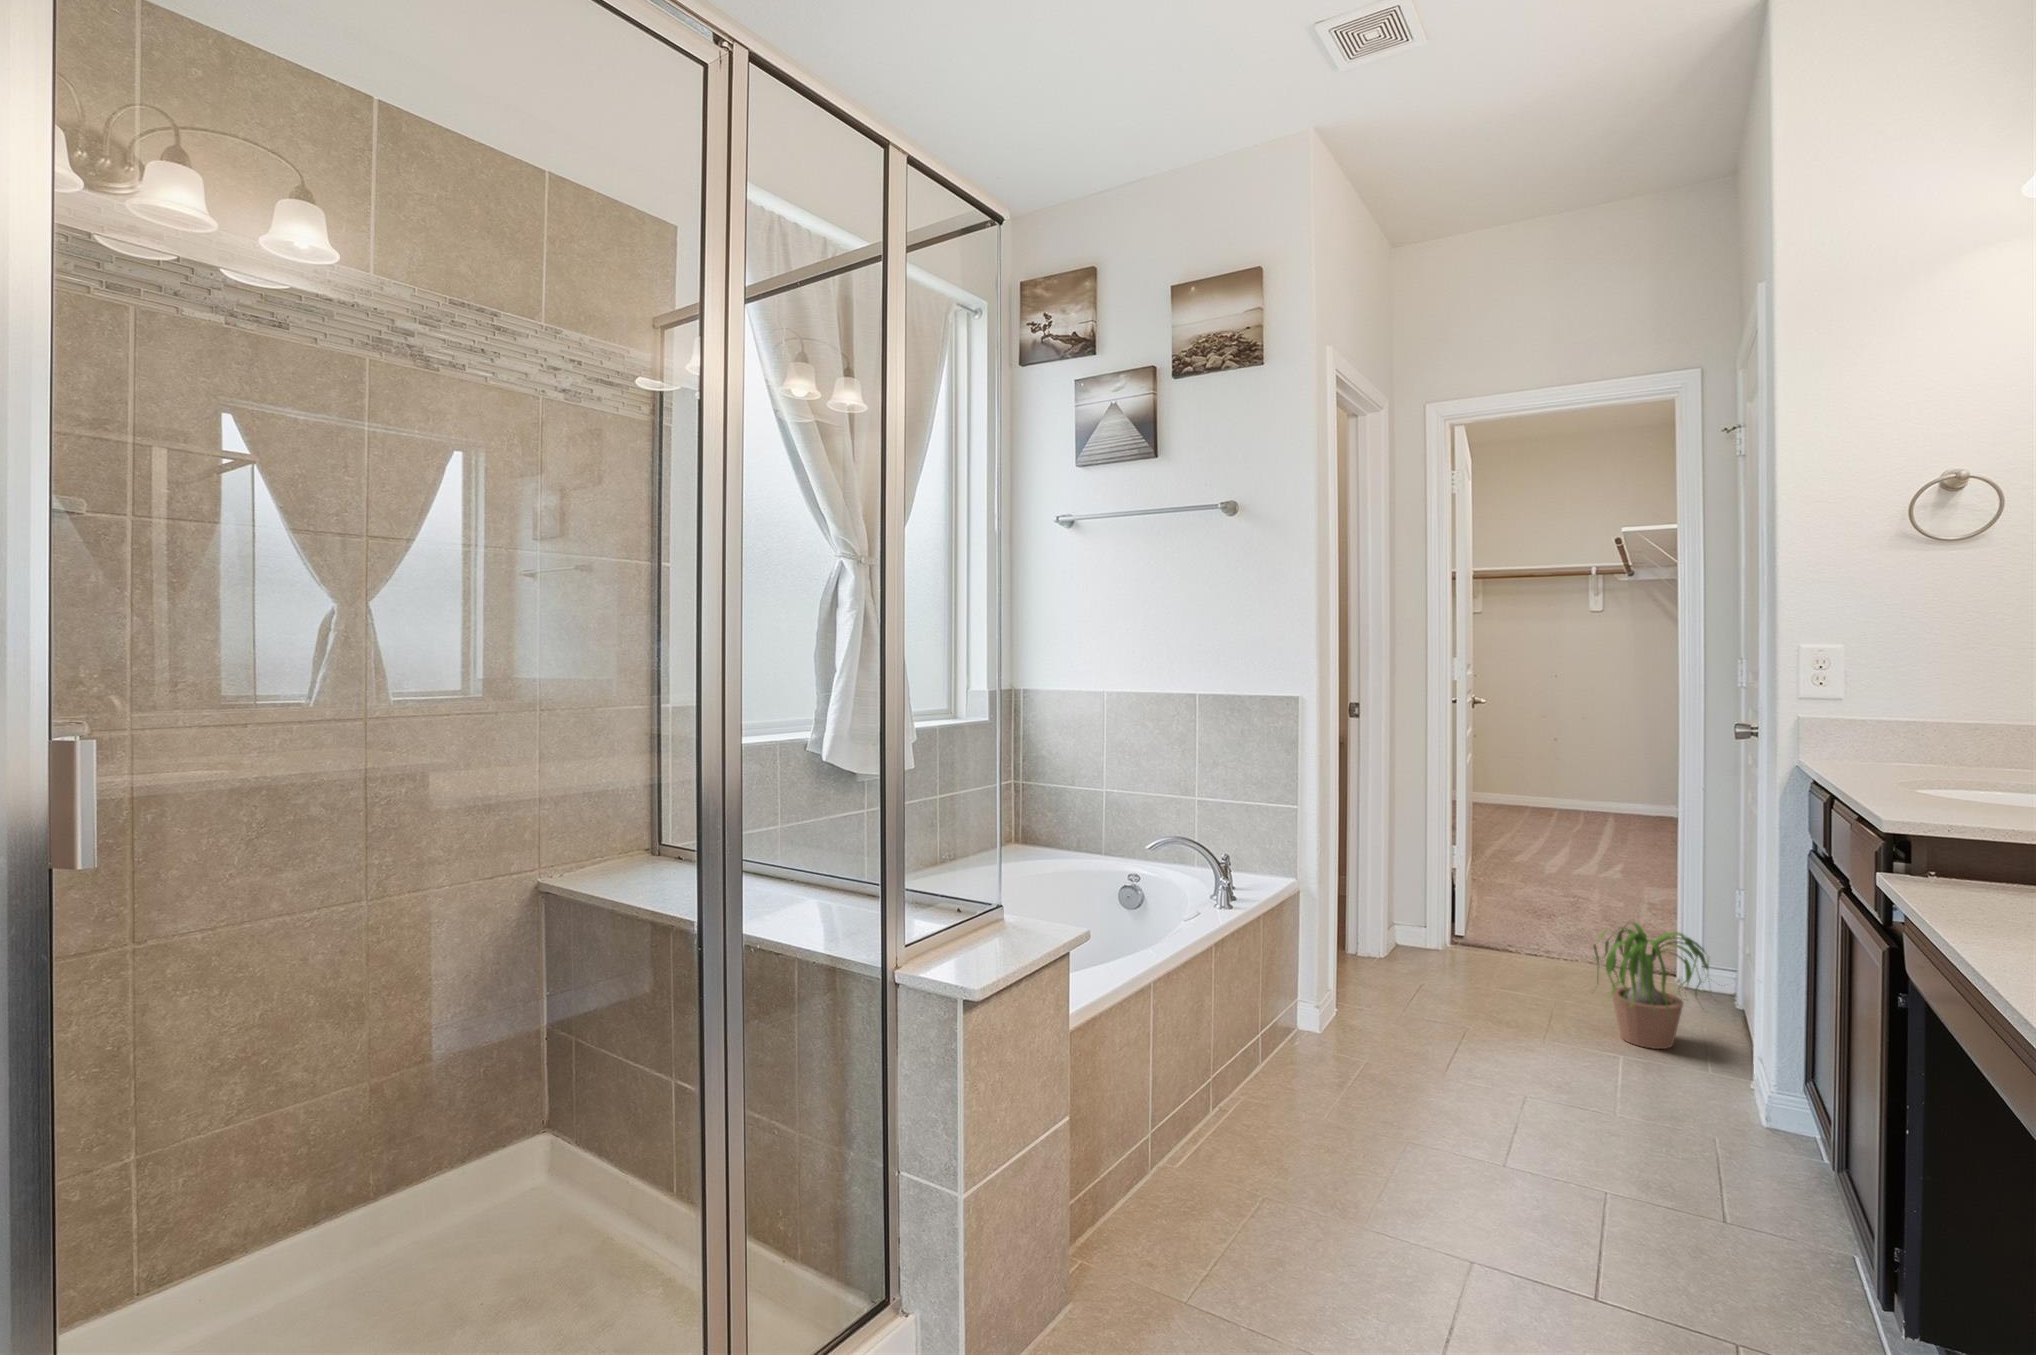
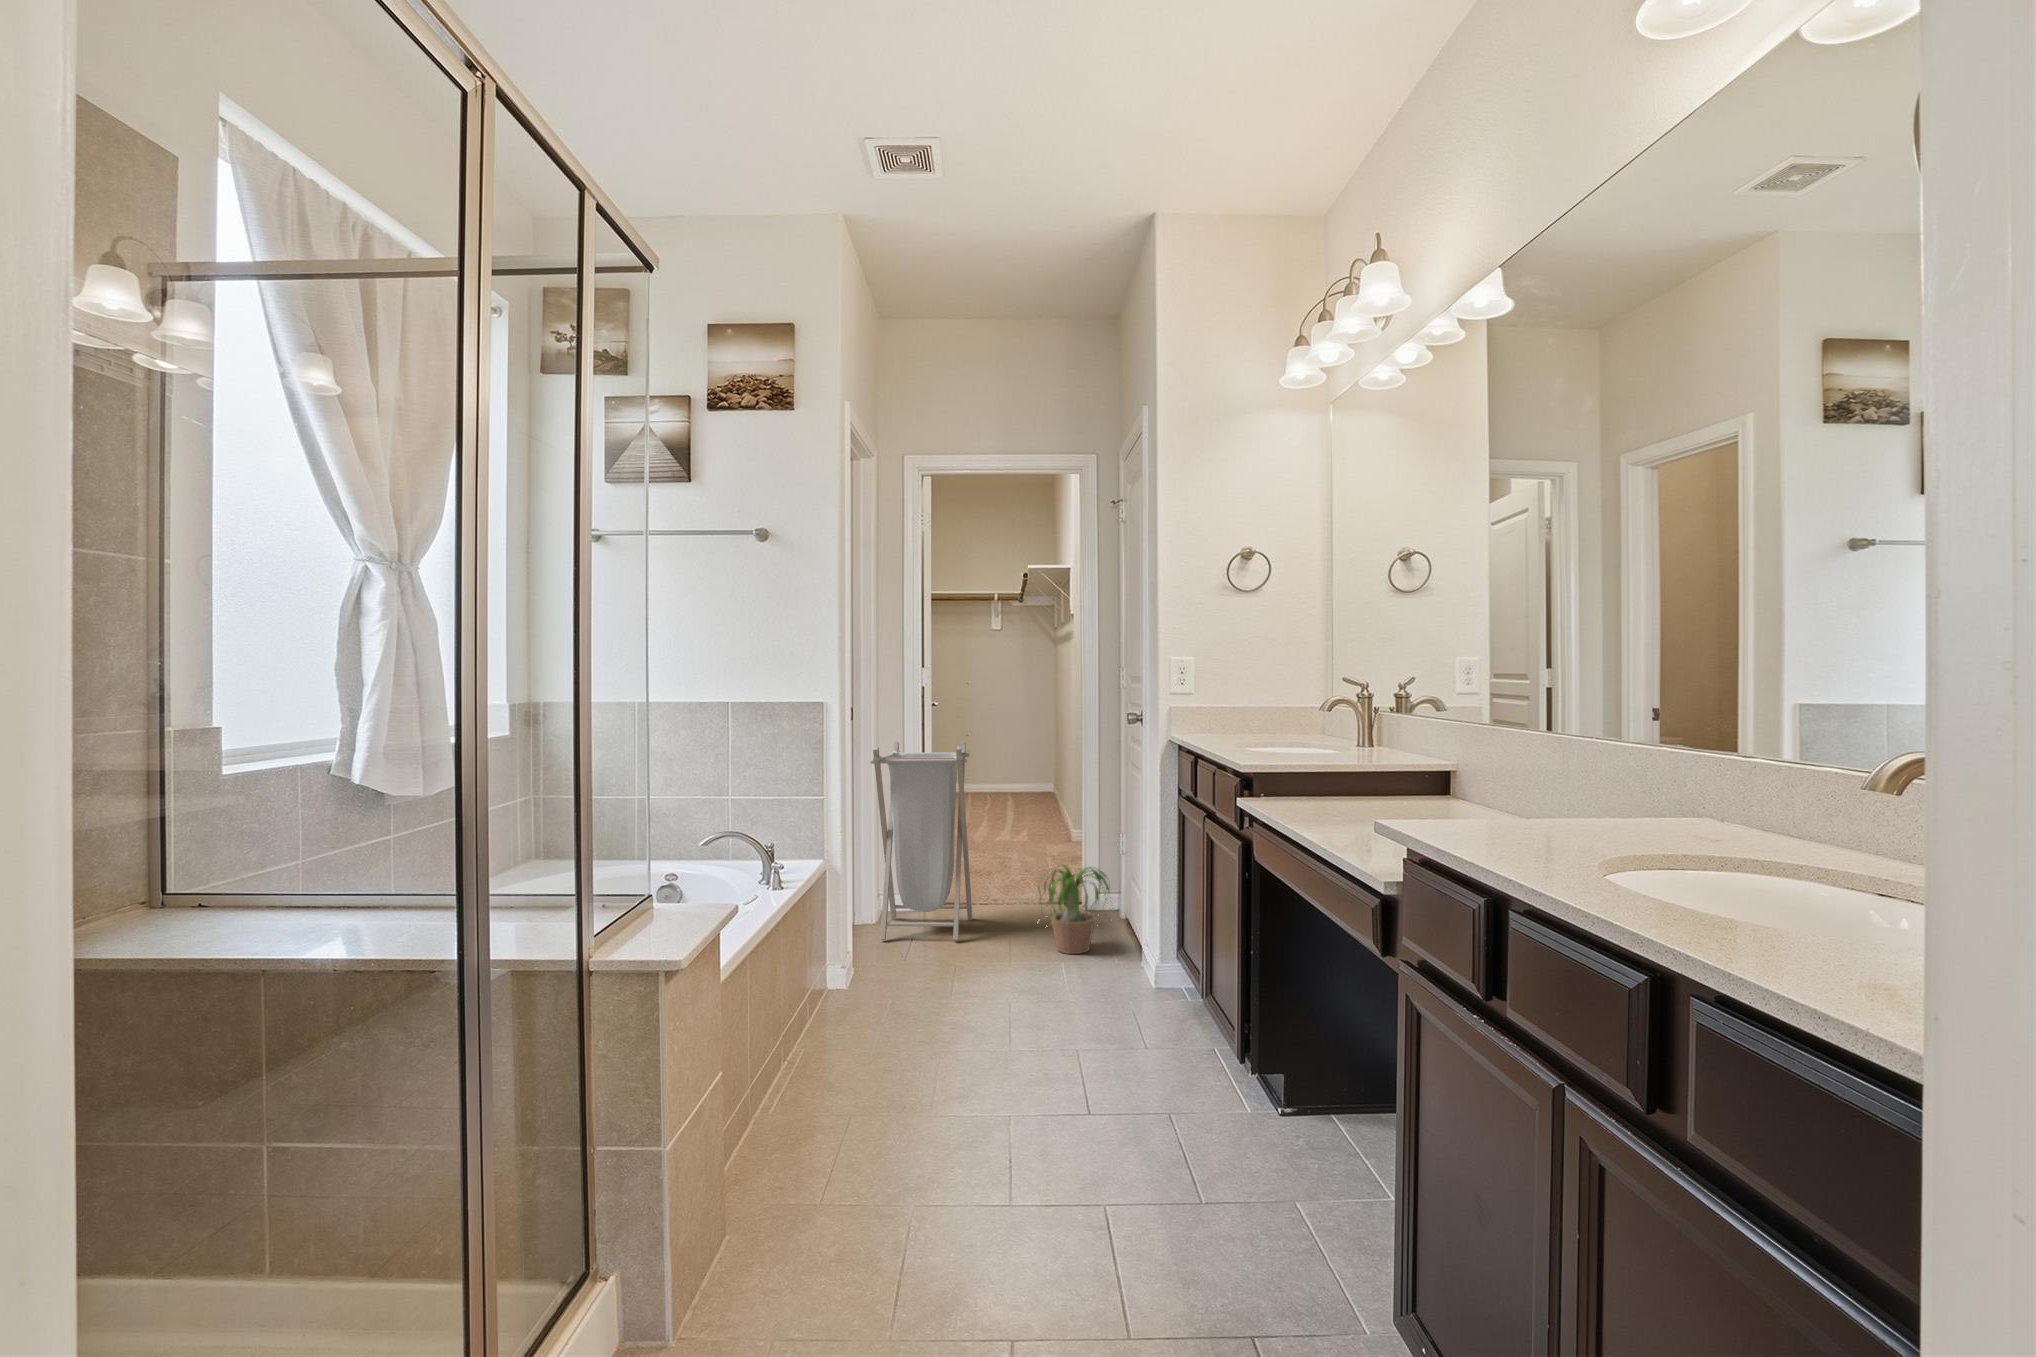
laundry hamper: none [1370,742,1511,995] -> present [870,741,972,940]

